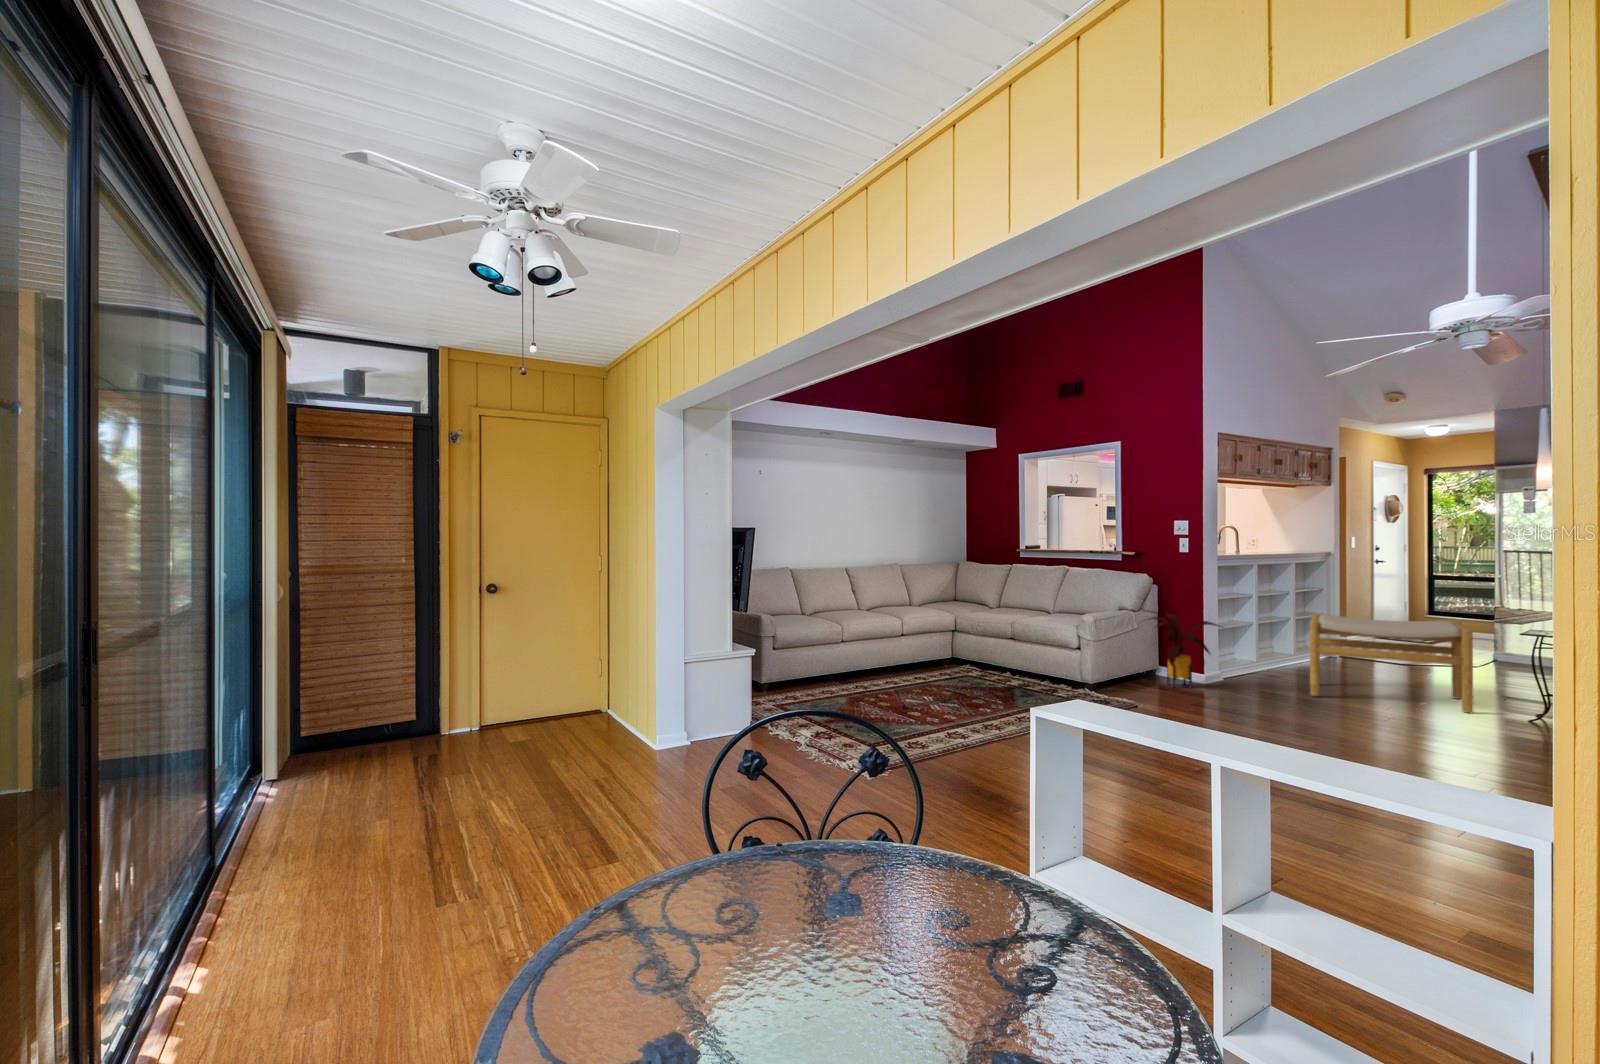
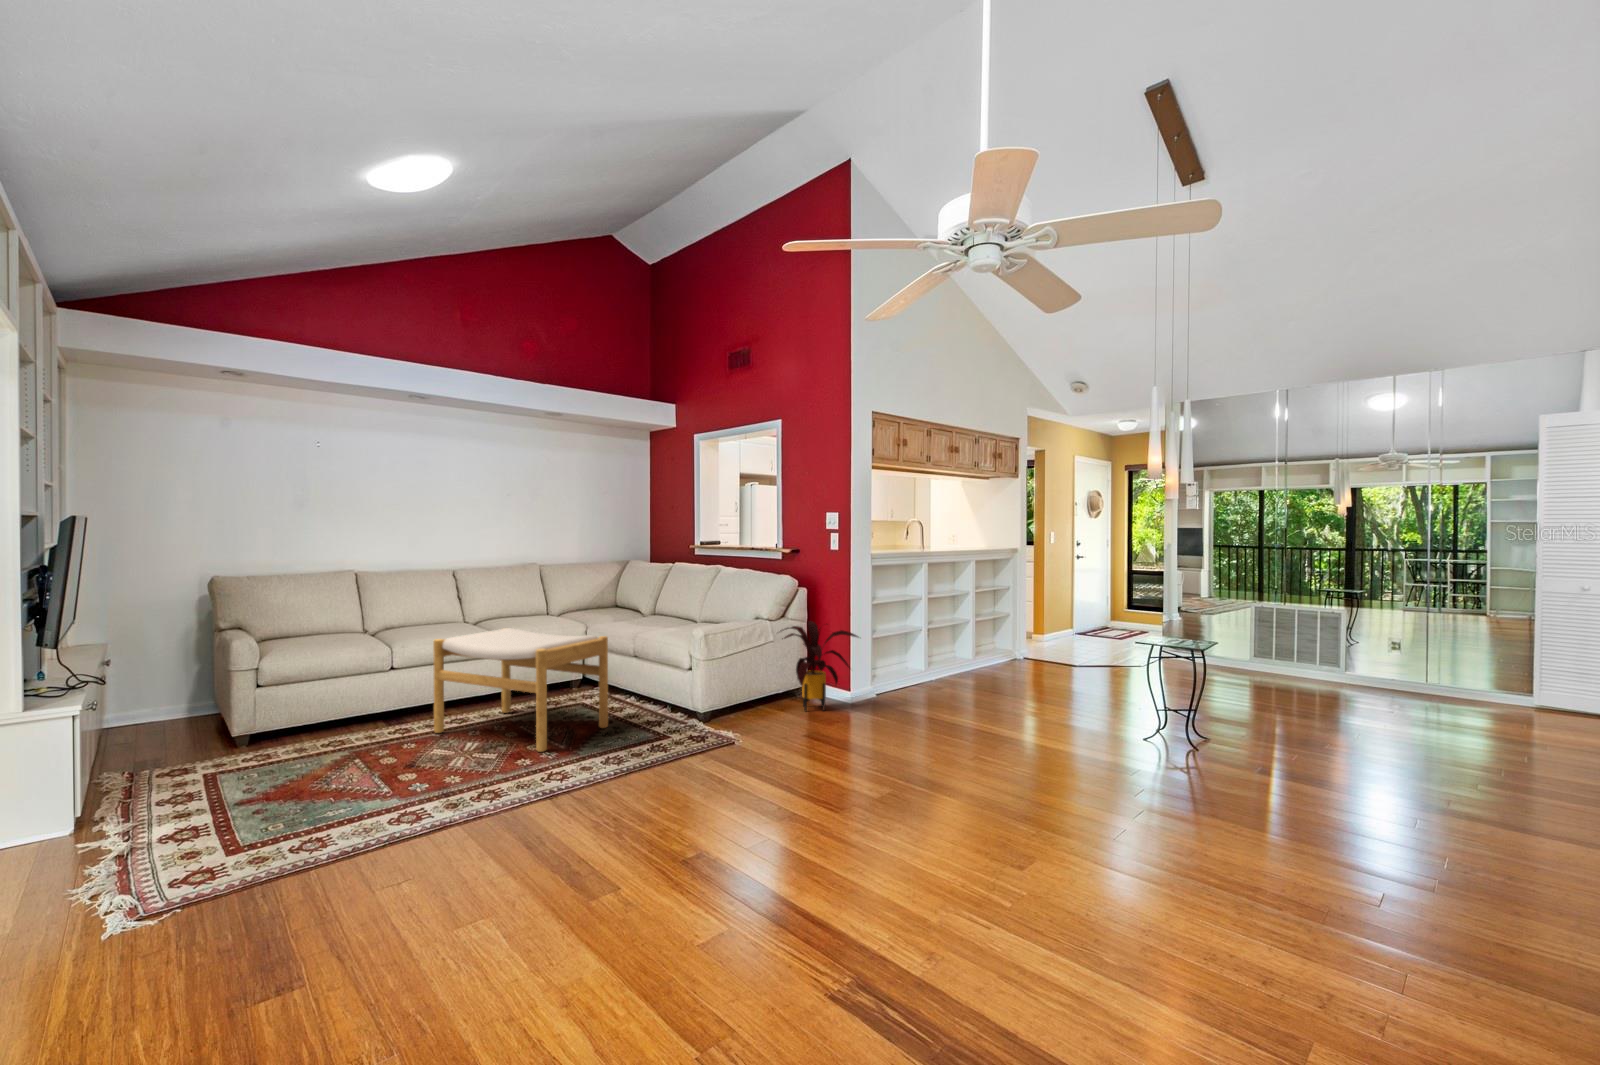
footstool: present [1310,614,1474,713] -> present [433,628,608,752]

